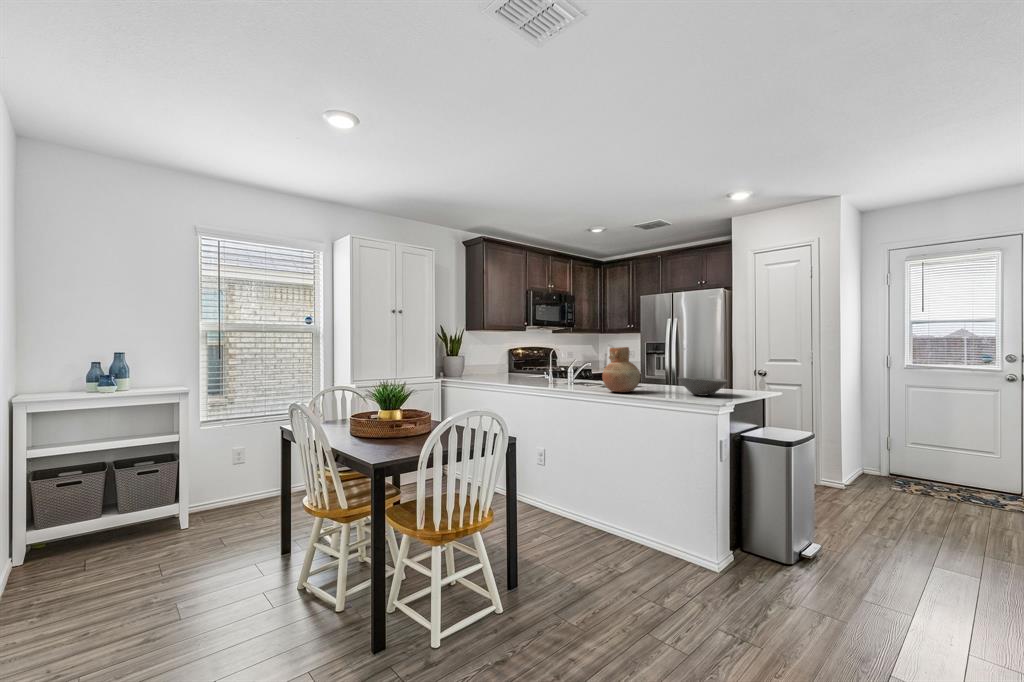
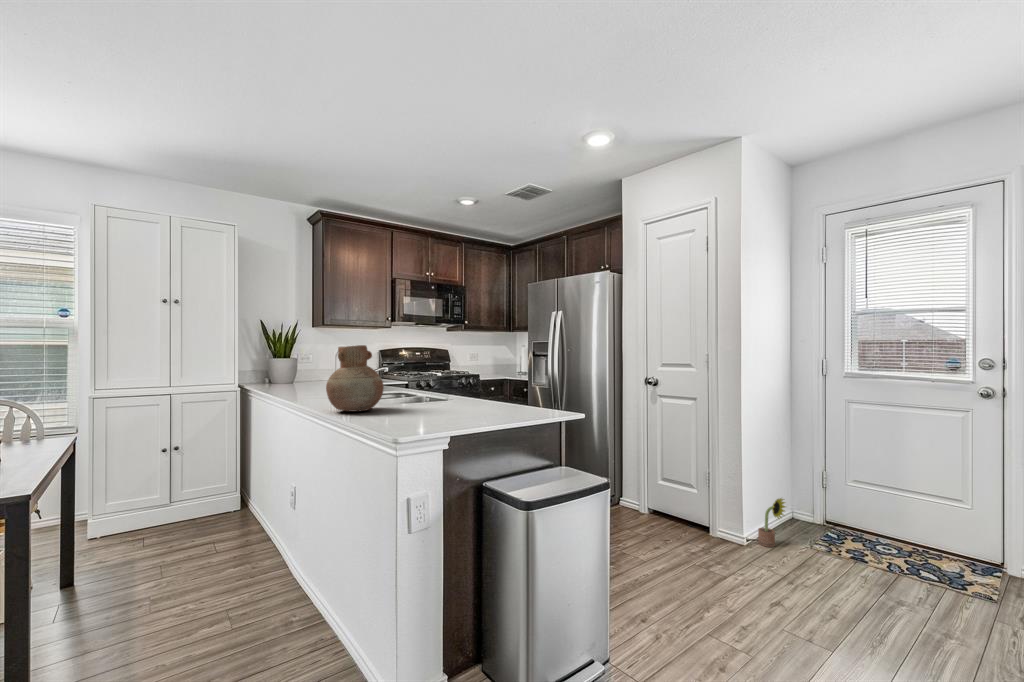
bowl: present [678,377,728,396] -> none [404,391,478,420]
decorative plant: none [852,454,873,490] -> present [758,498,785,547]

